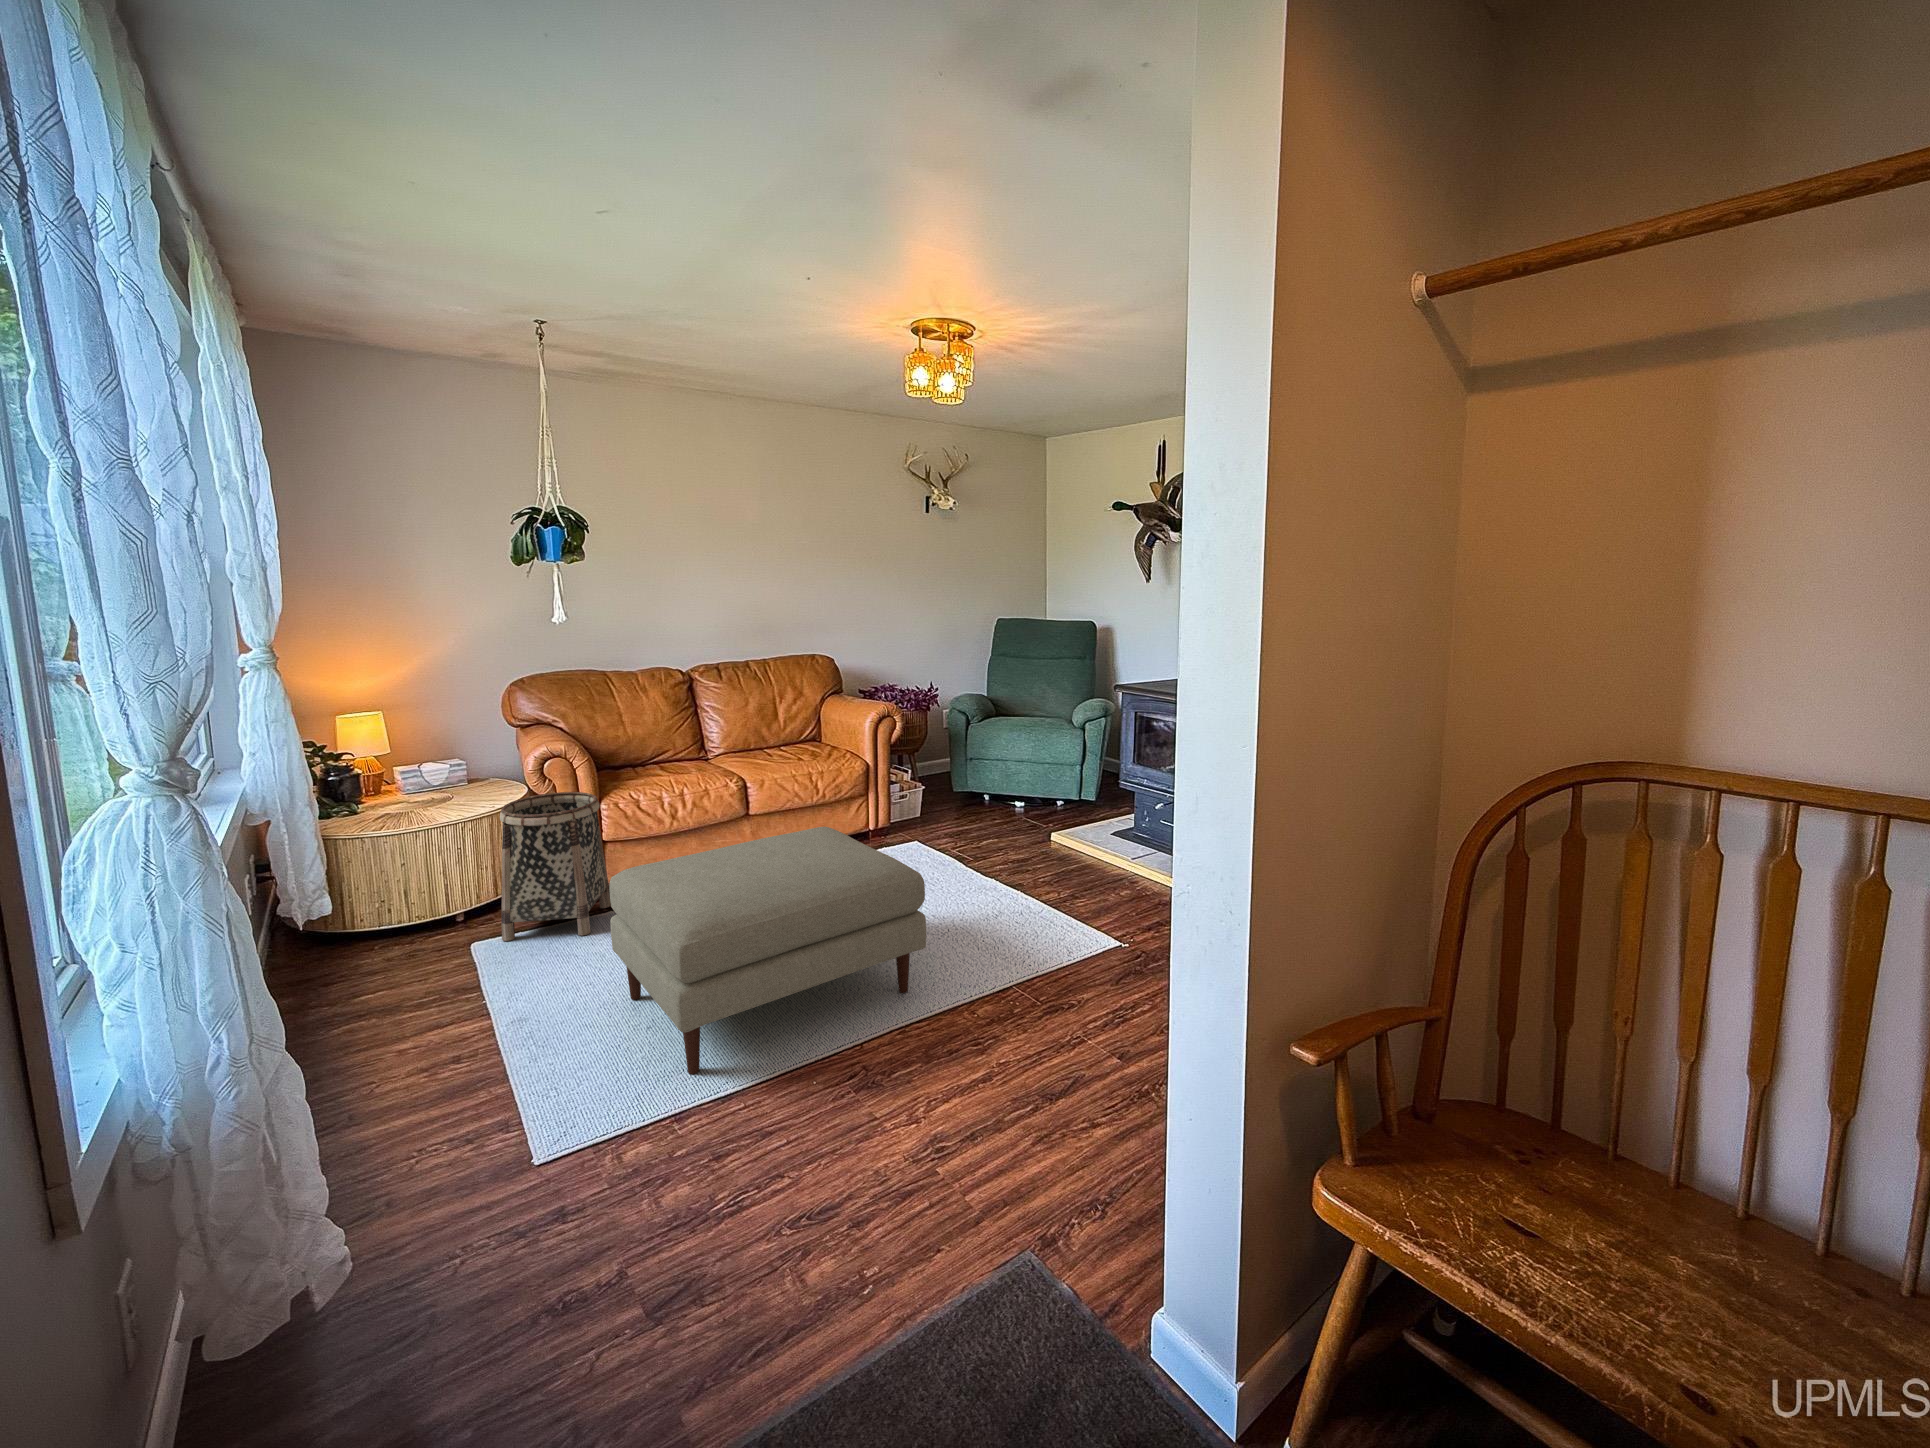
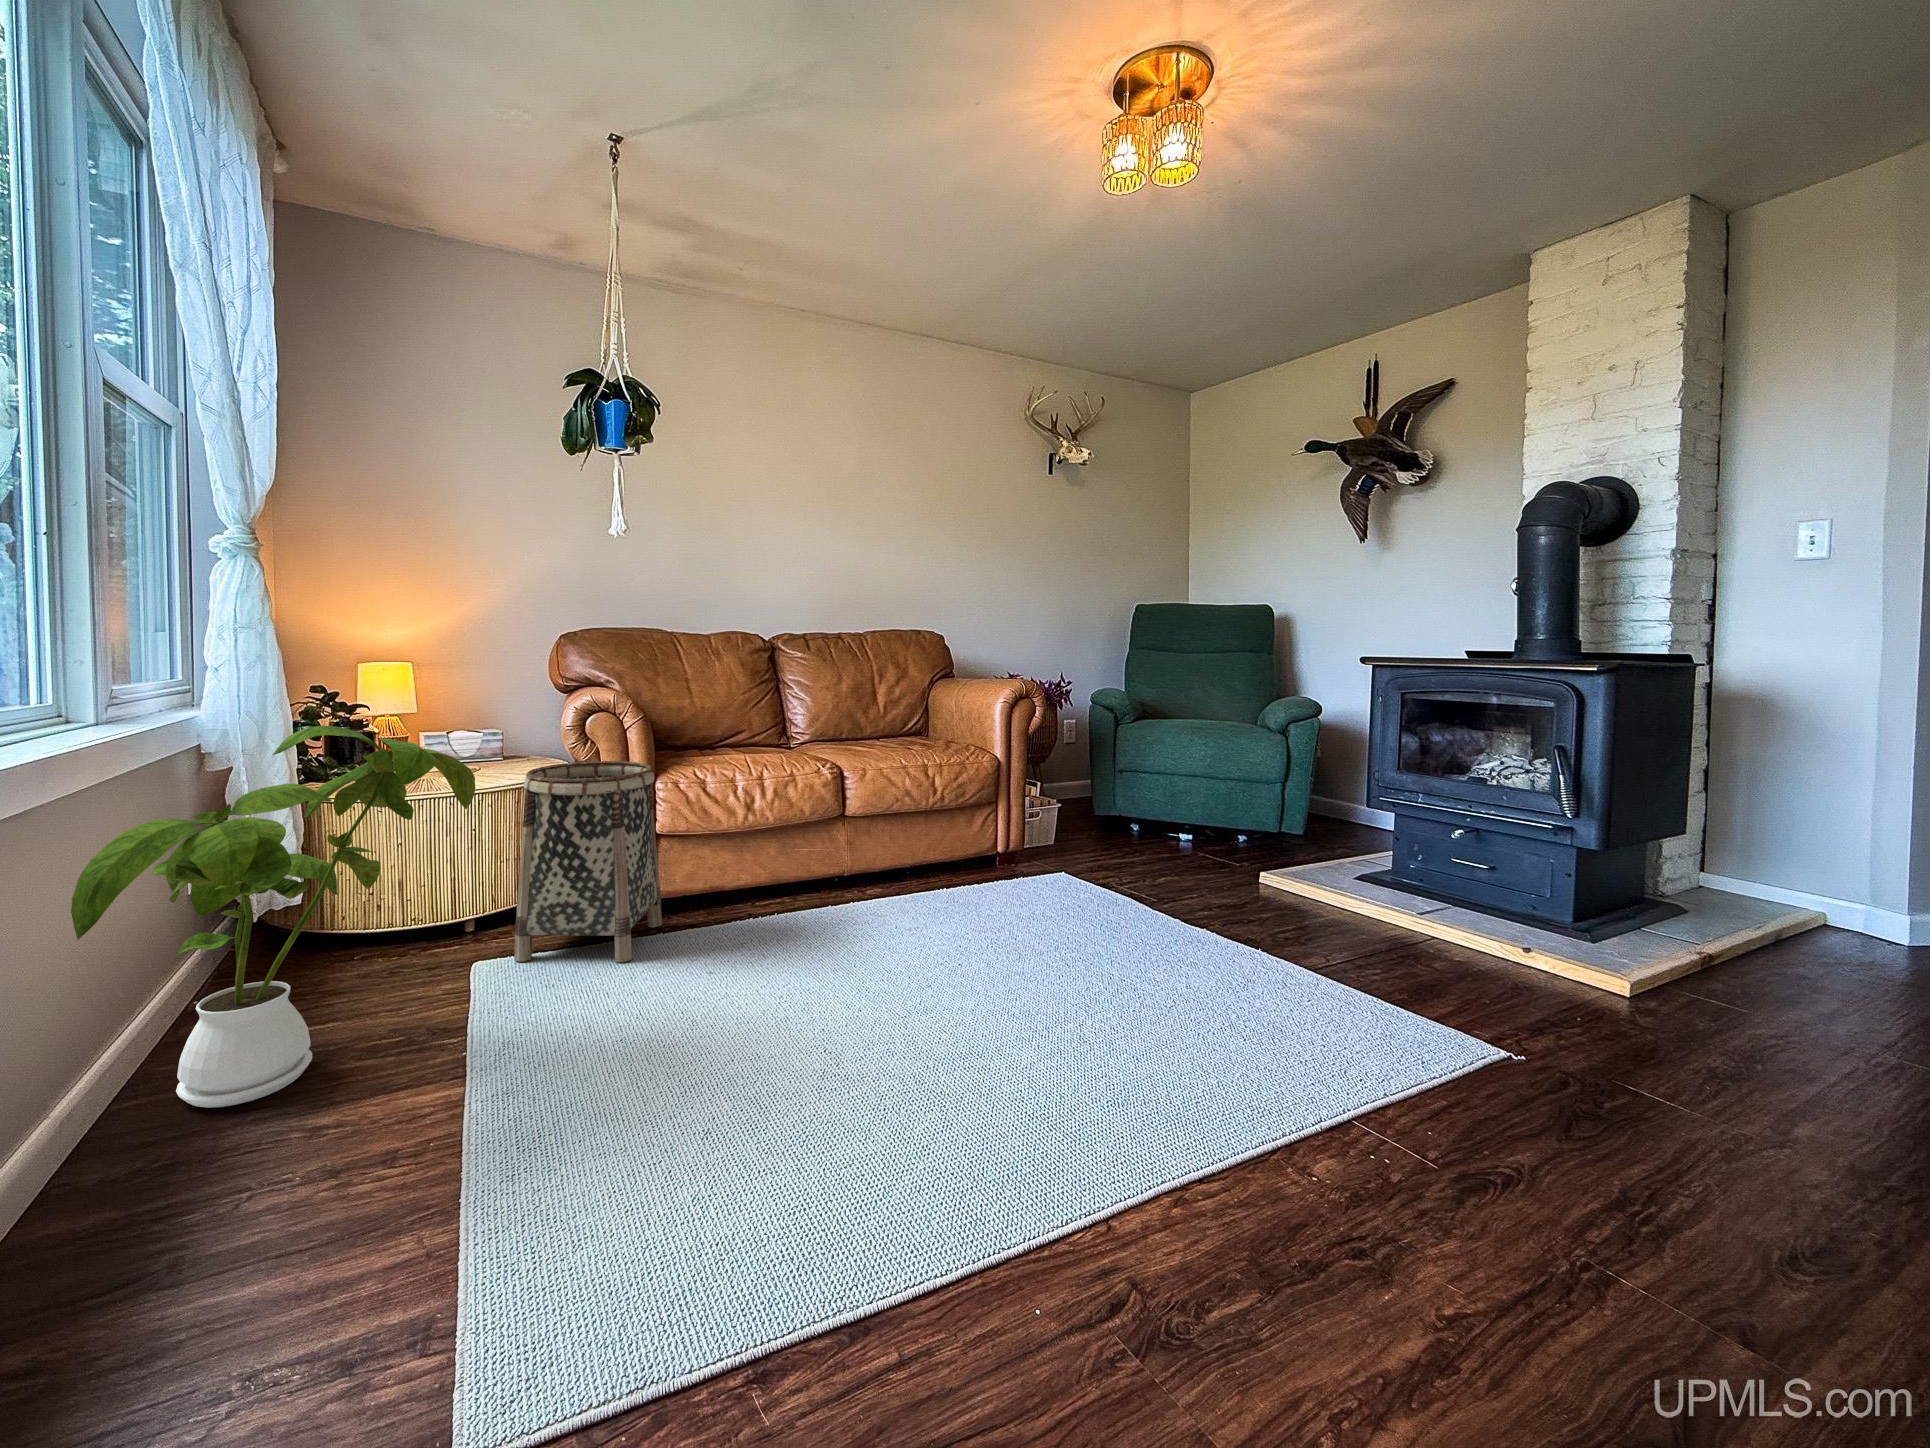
house plant: none [248,808,476,1048] -> present [71,725,475,1108]
ottoman: present [609,827,926,1074] -> none [656,815,1194,1249]

